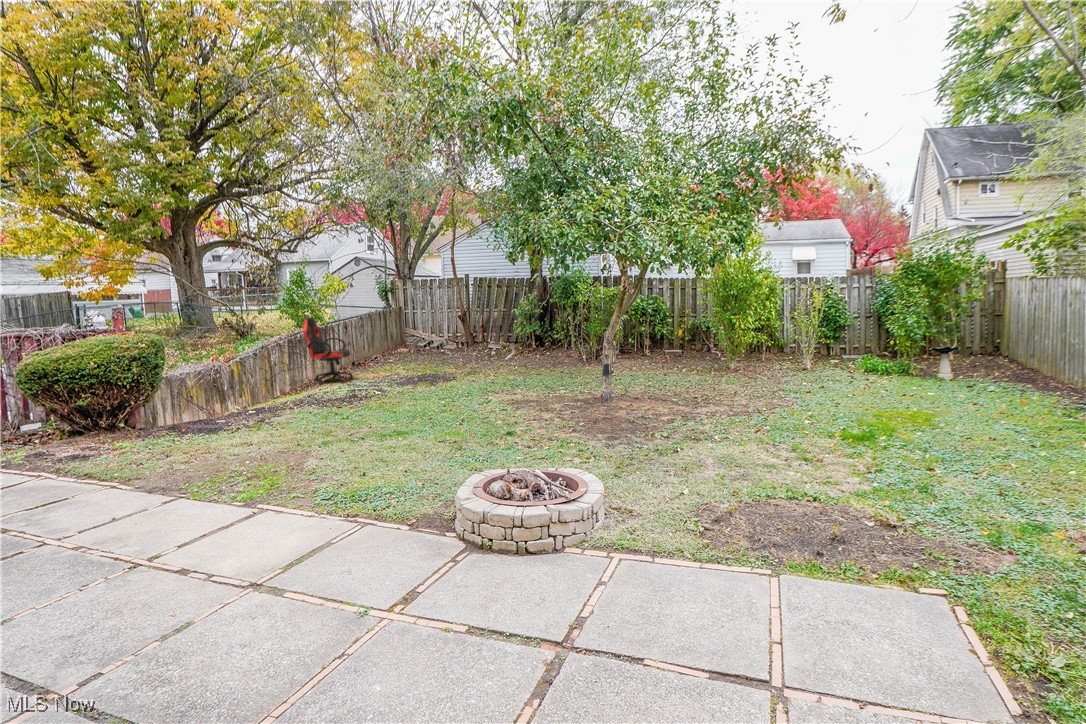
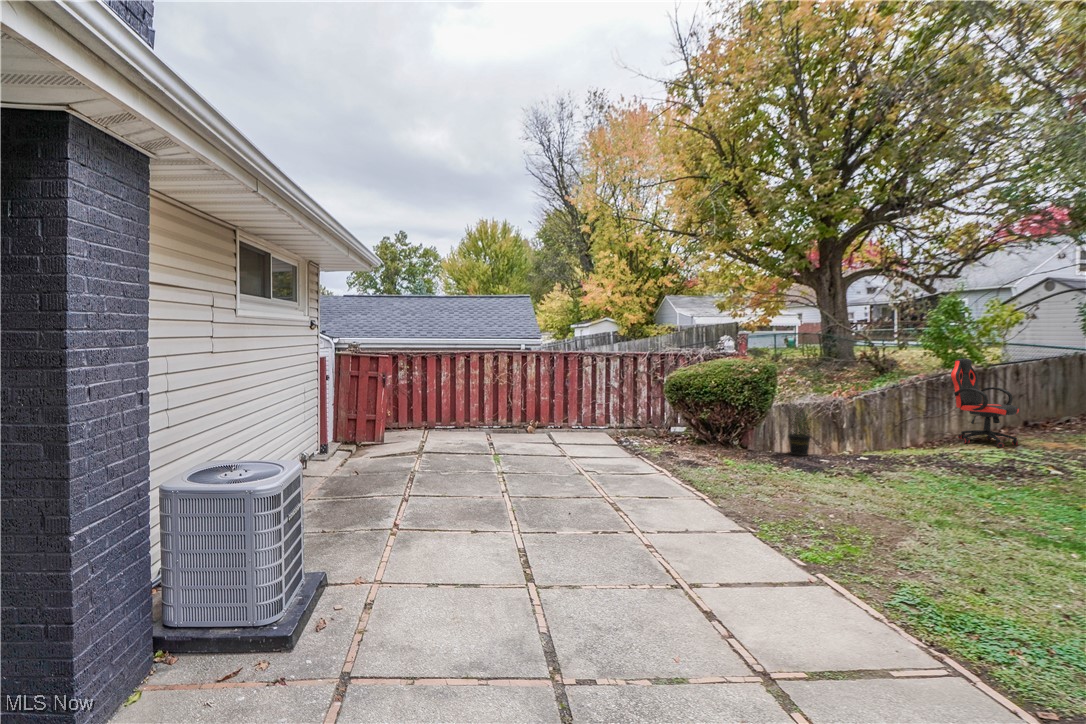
potted plant: none [166,368,203,424] -> present [788,403,811,456]

